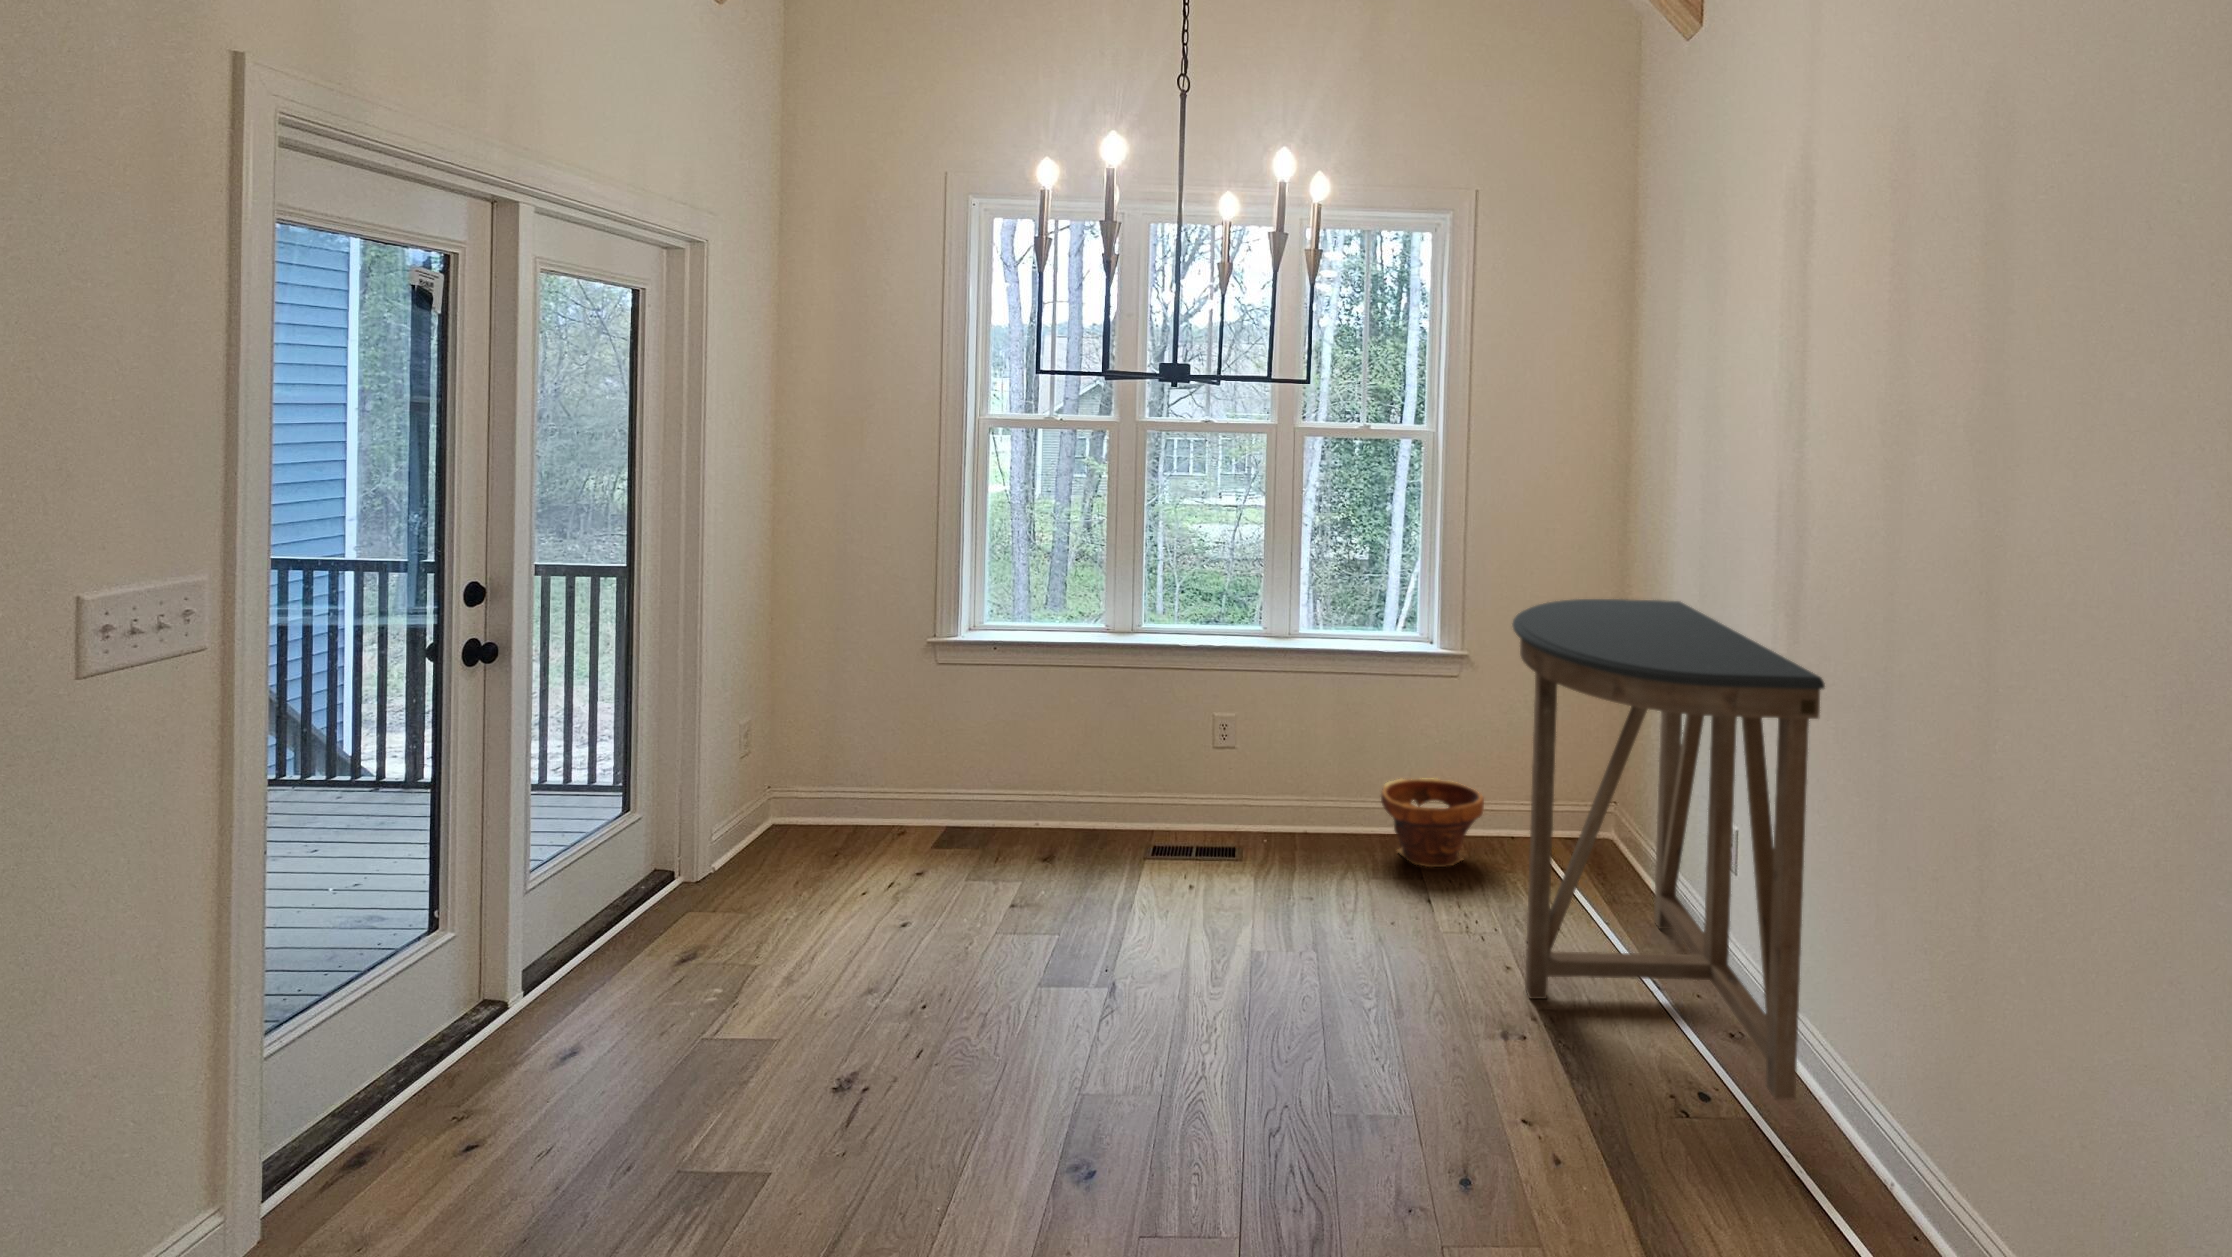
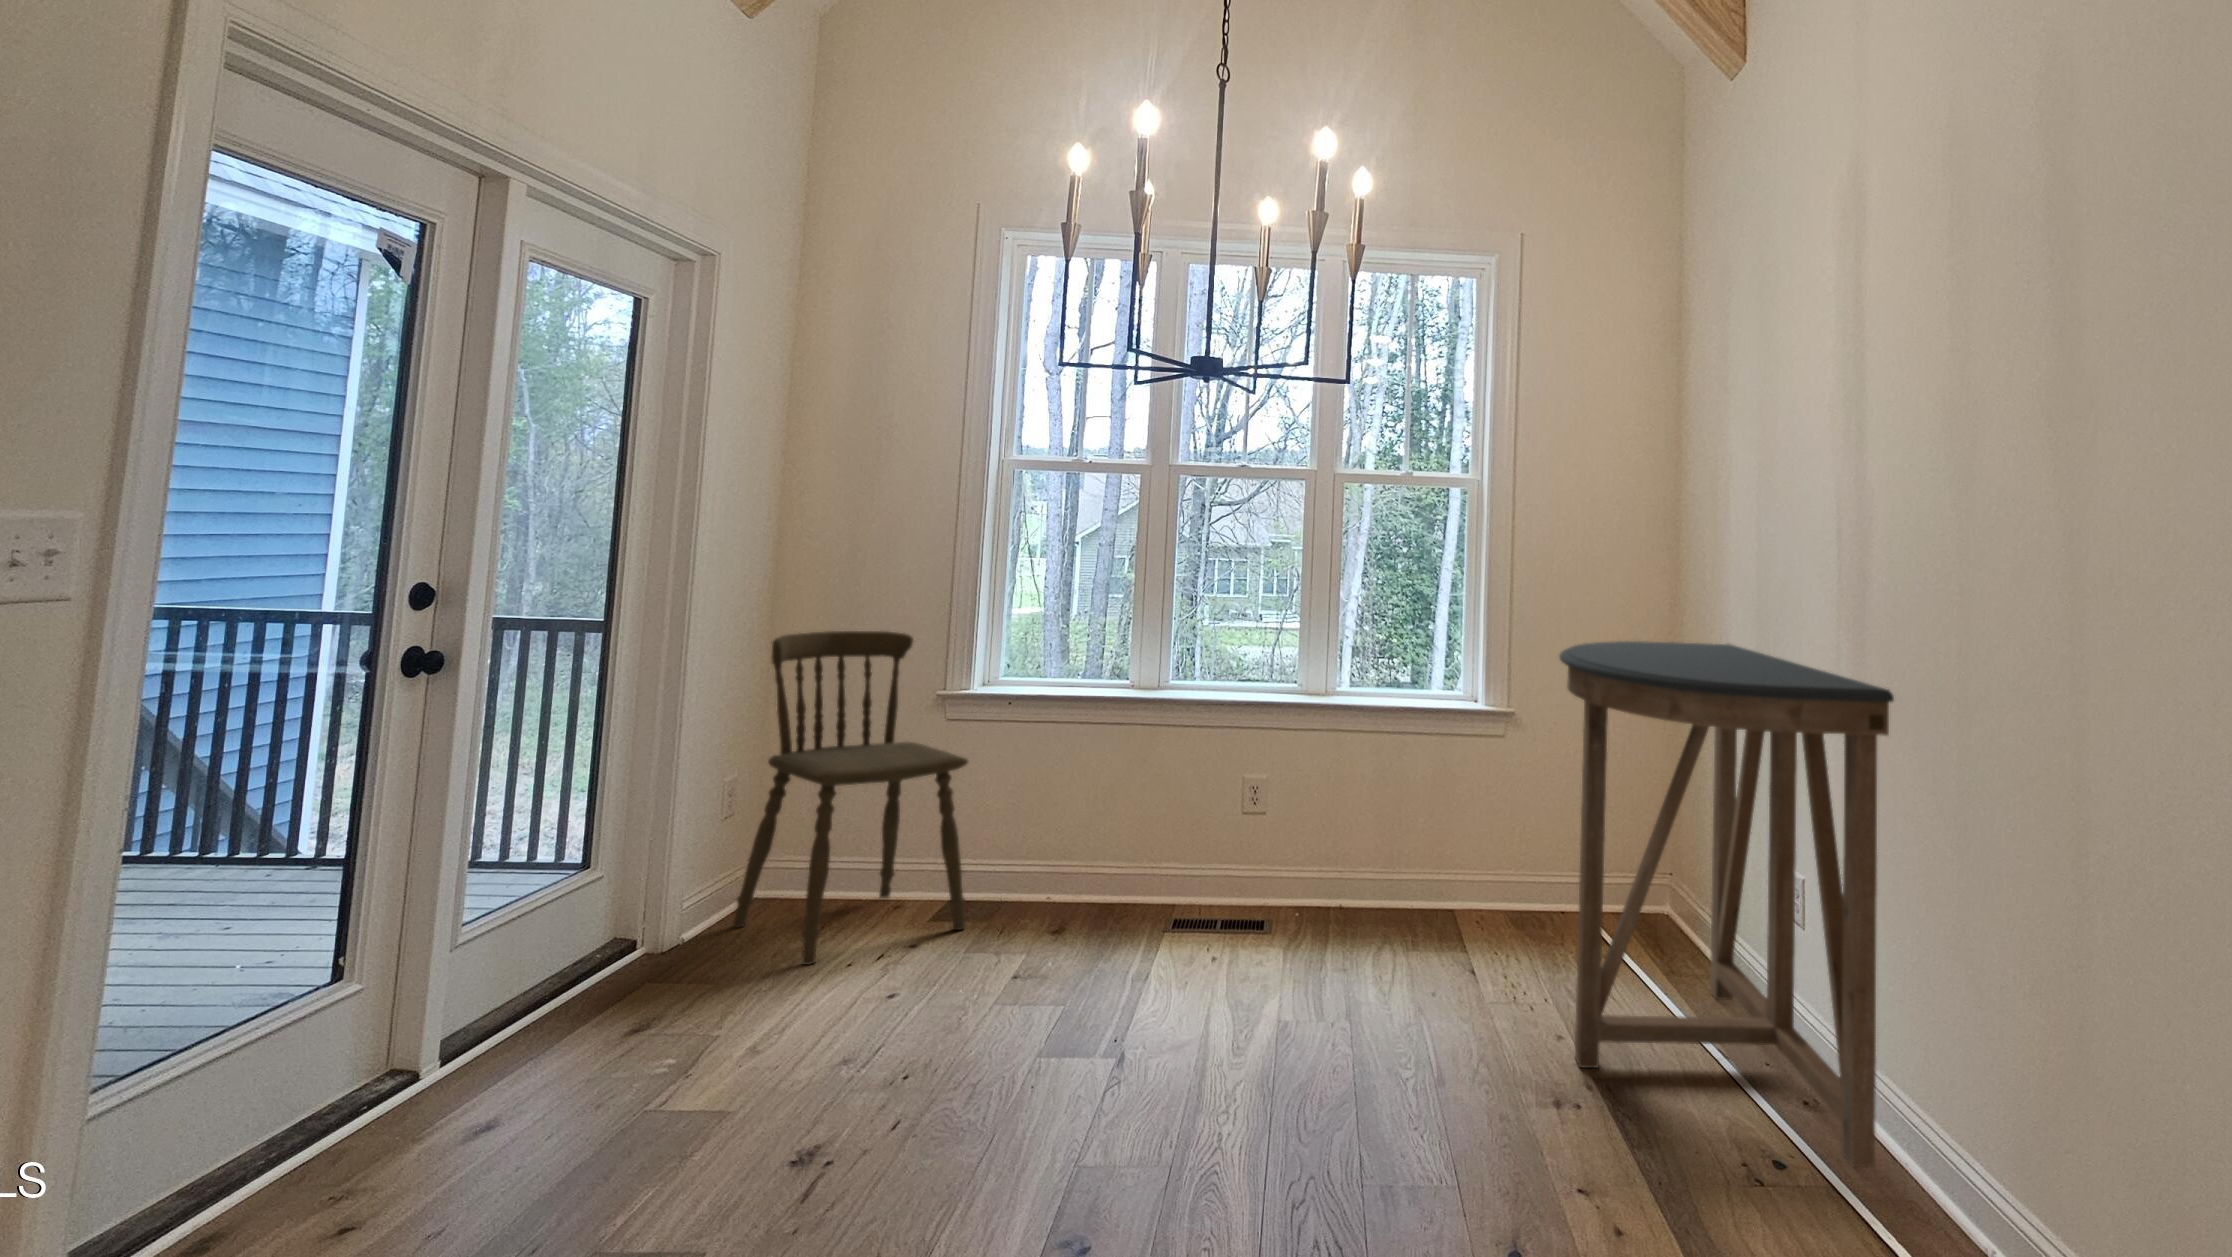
dining chair: none [756,581,965,892] -> present [733,631,968,965]
planter: present [1381,779,1484,867] -> none [1418,848,1527,941]

